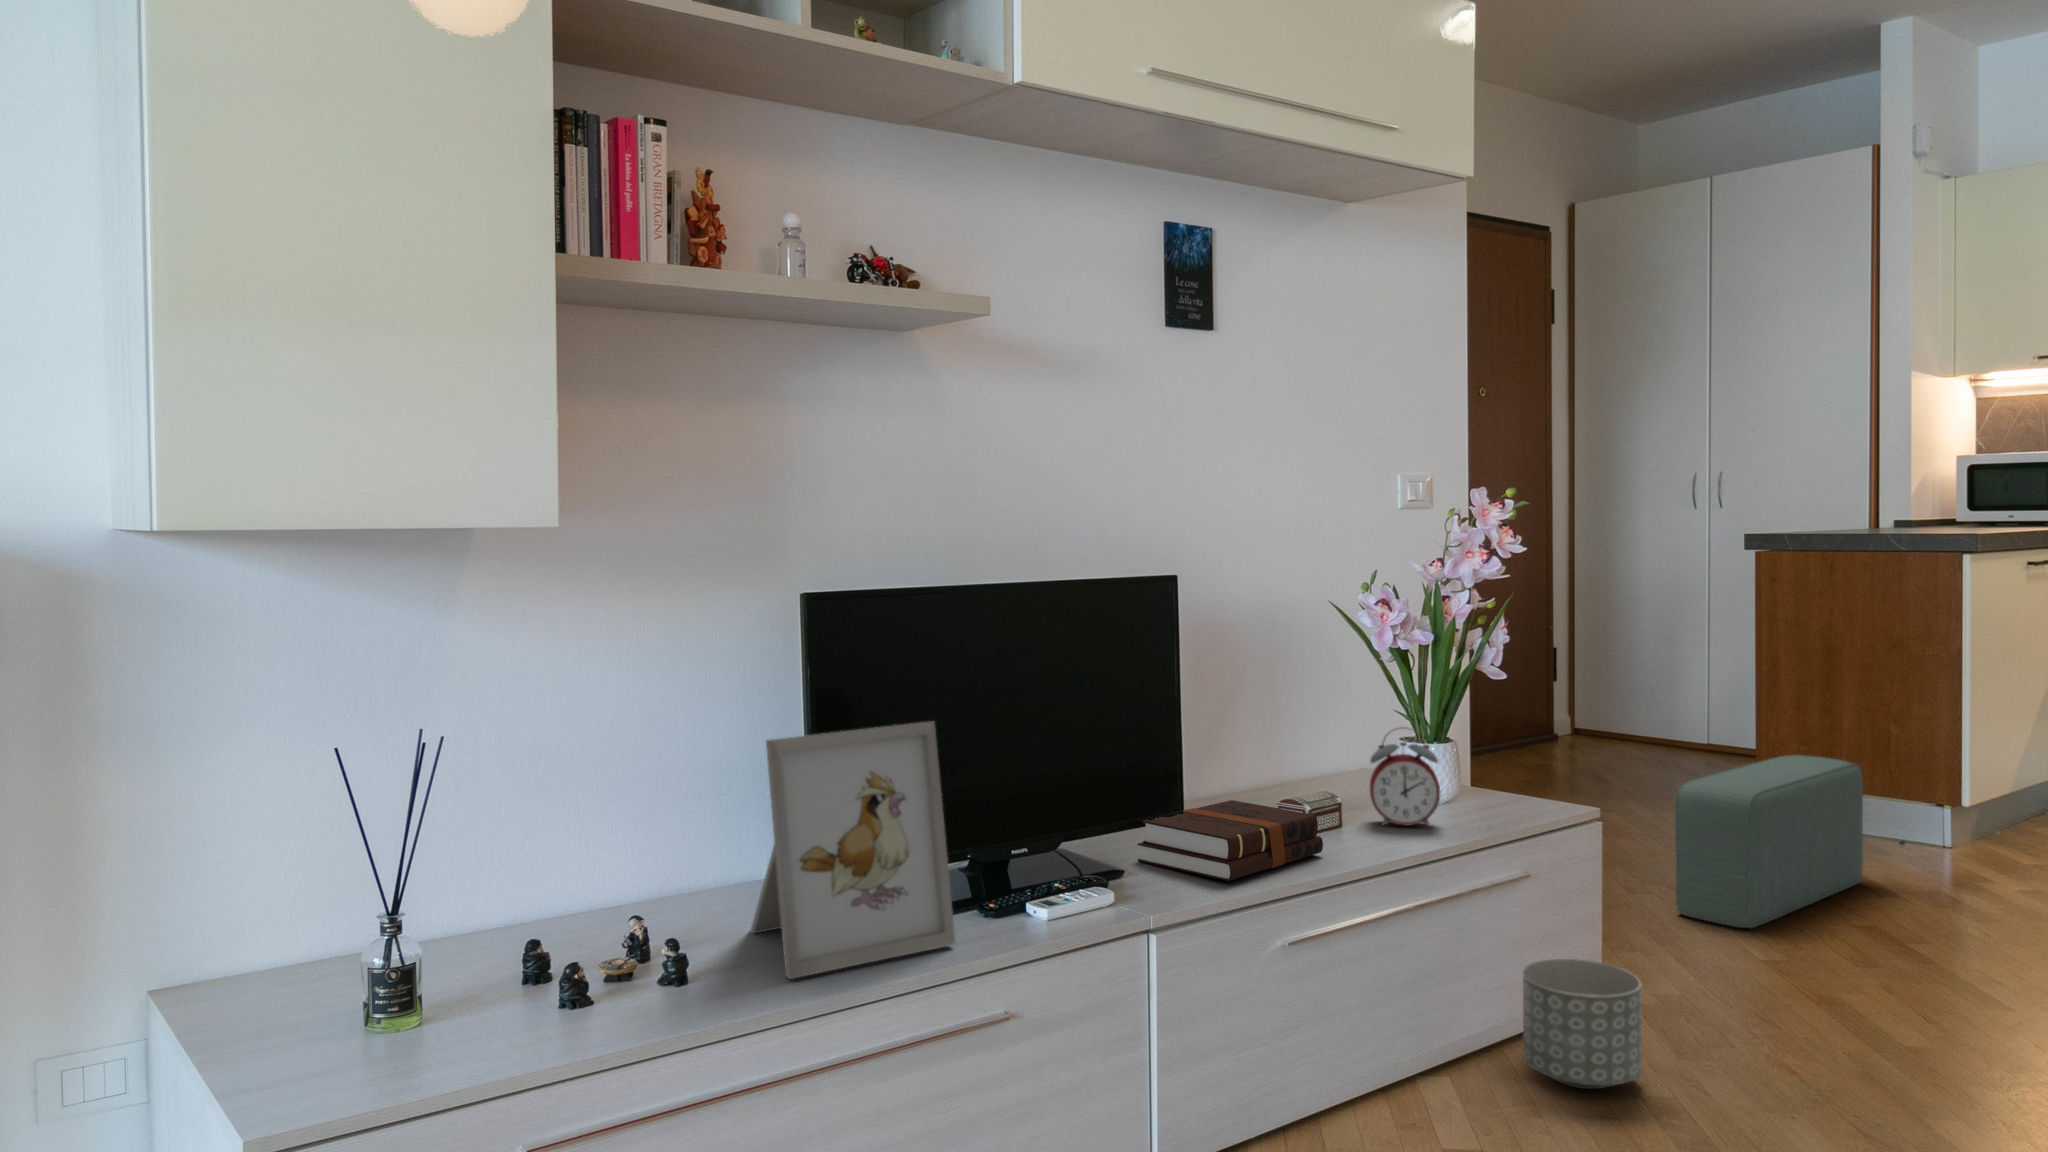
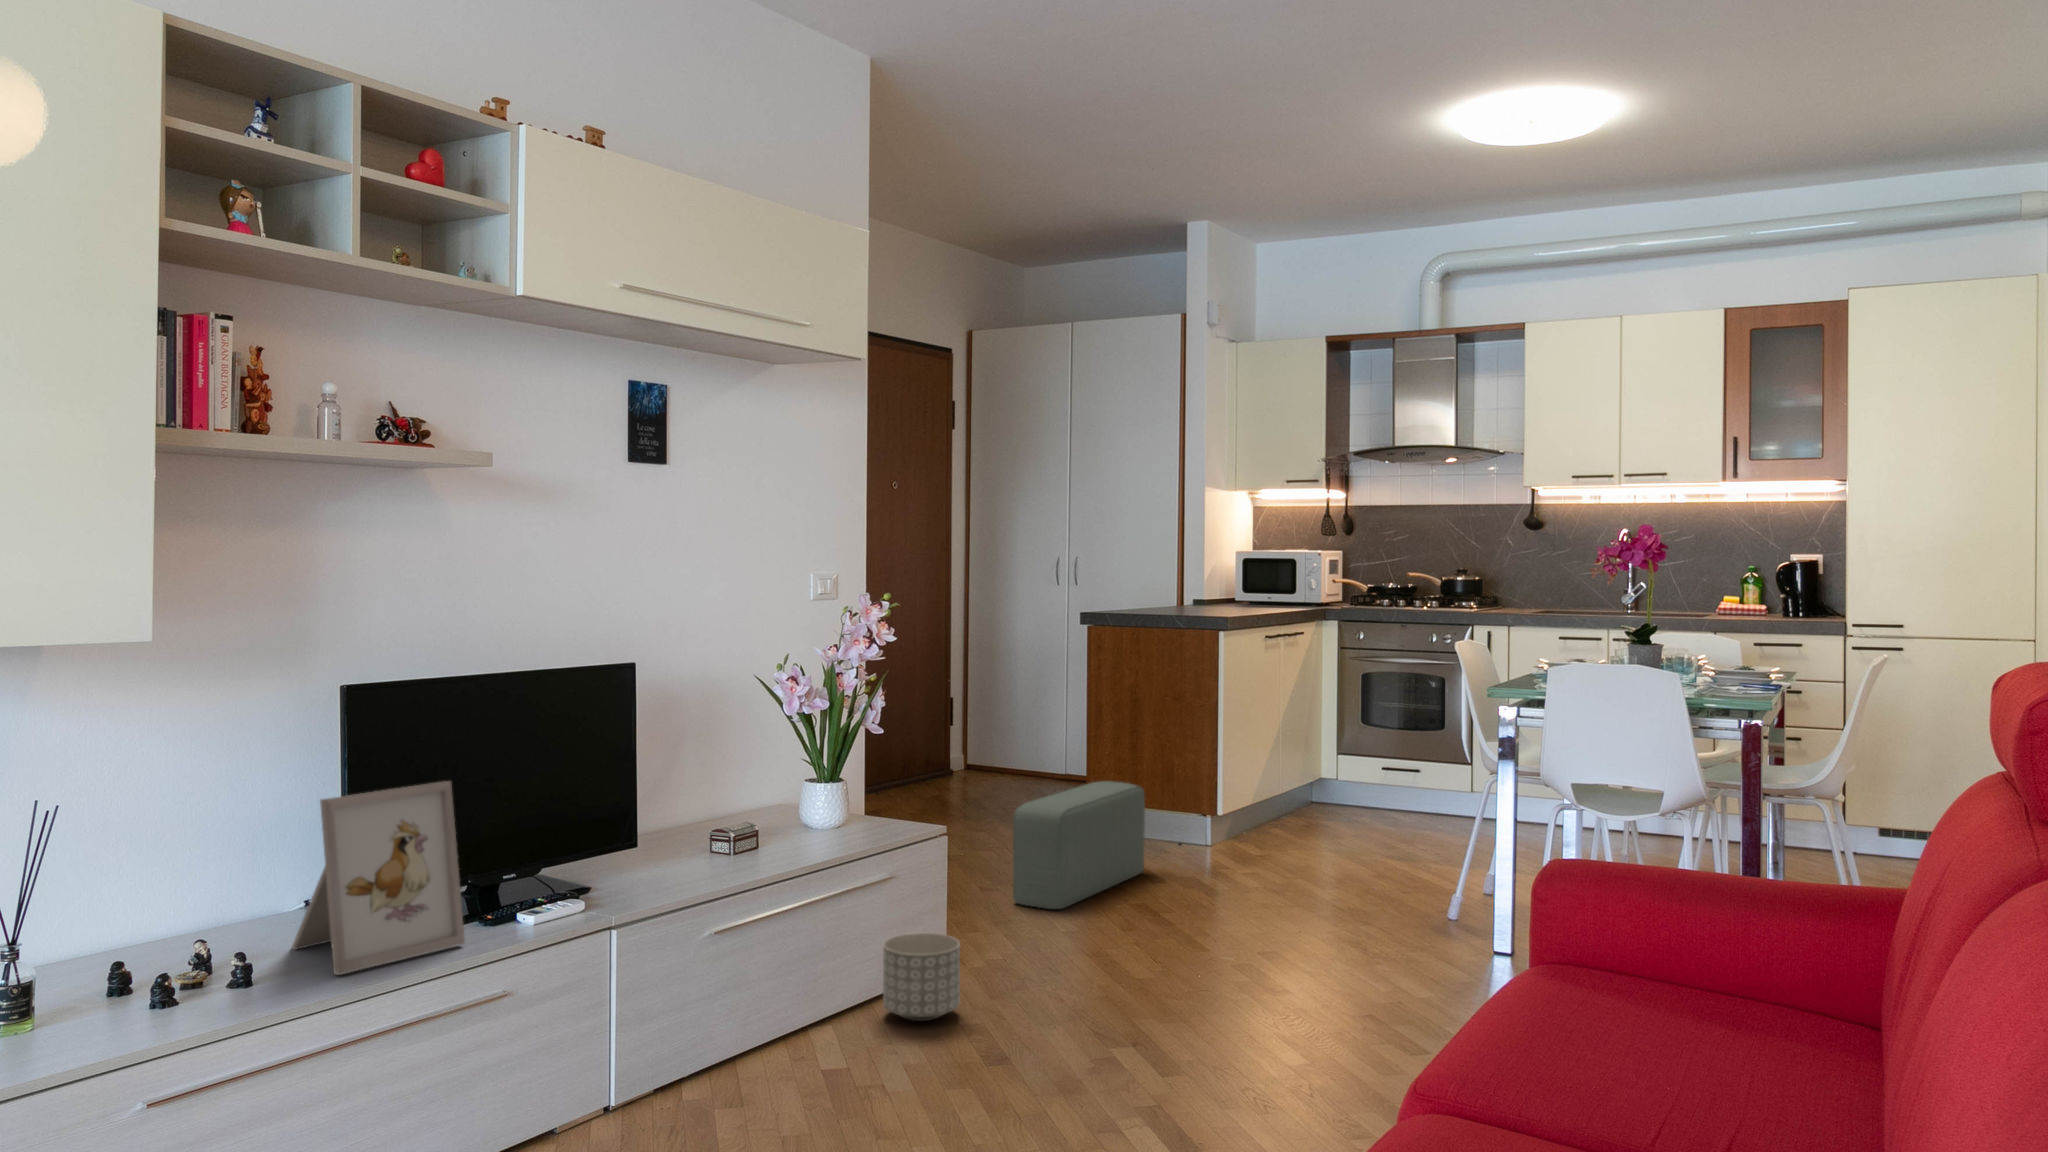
alarm clock: present [1370,733,1440,826] -> none [780,772,830,845]
hardback book: present [1137,800,1323,881] -> none [601,831,742,889]

